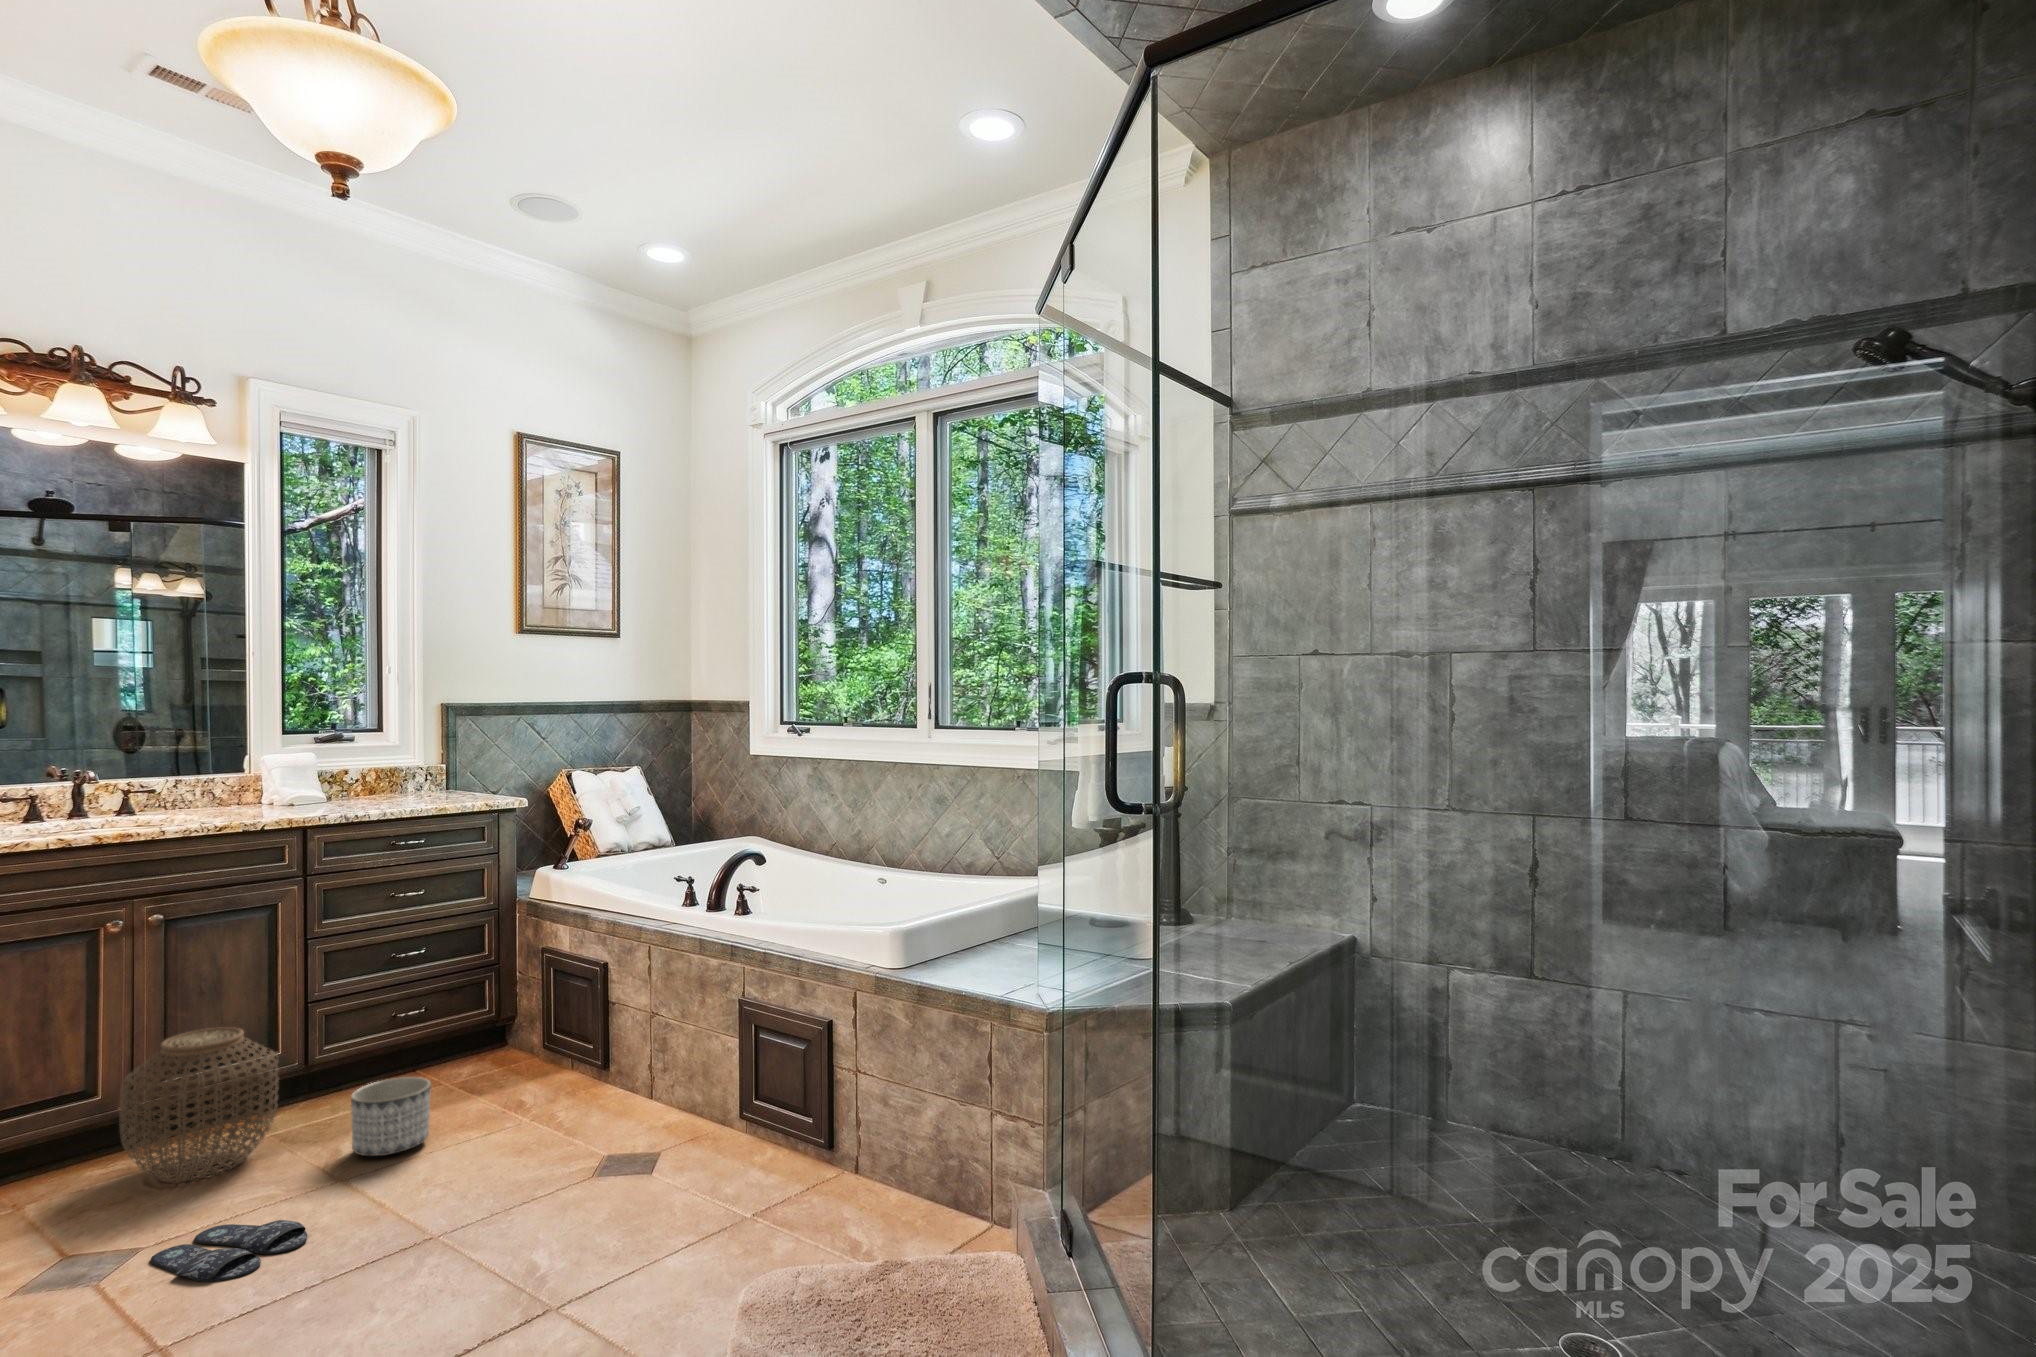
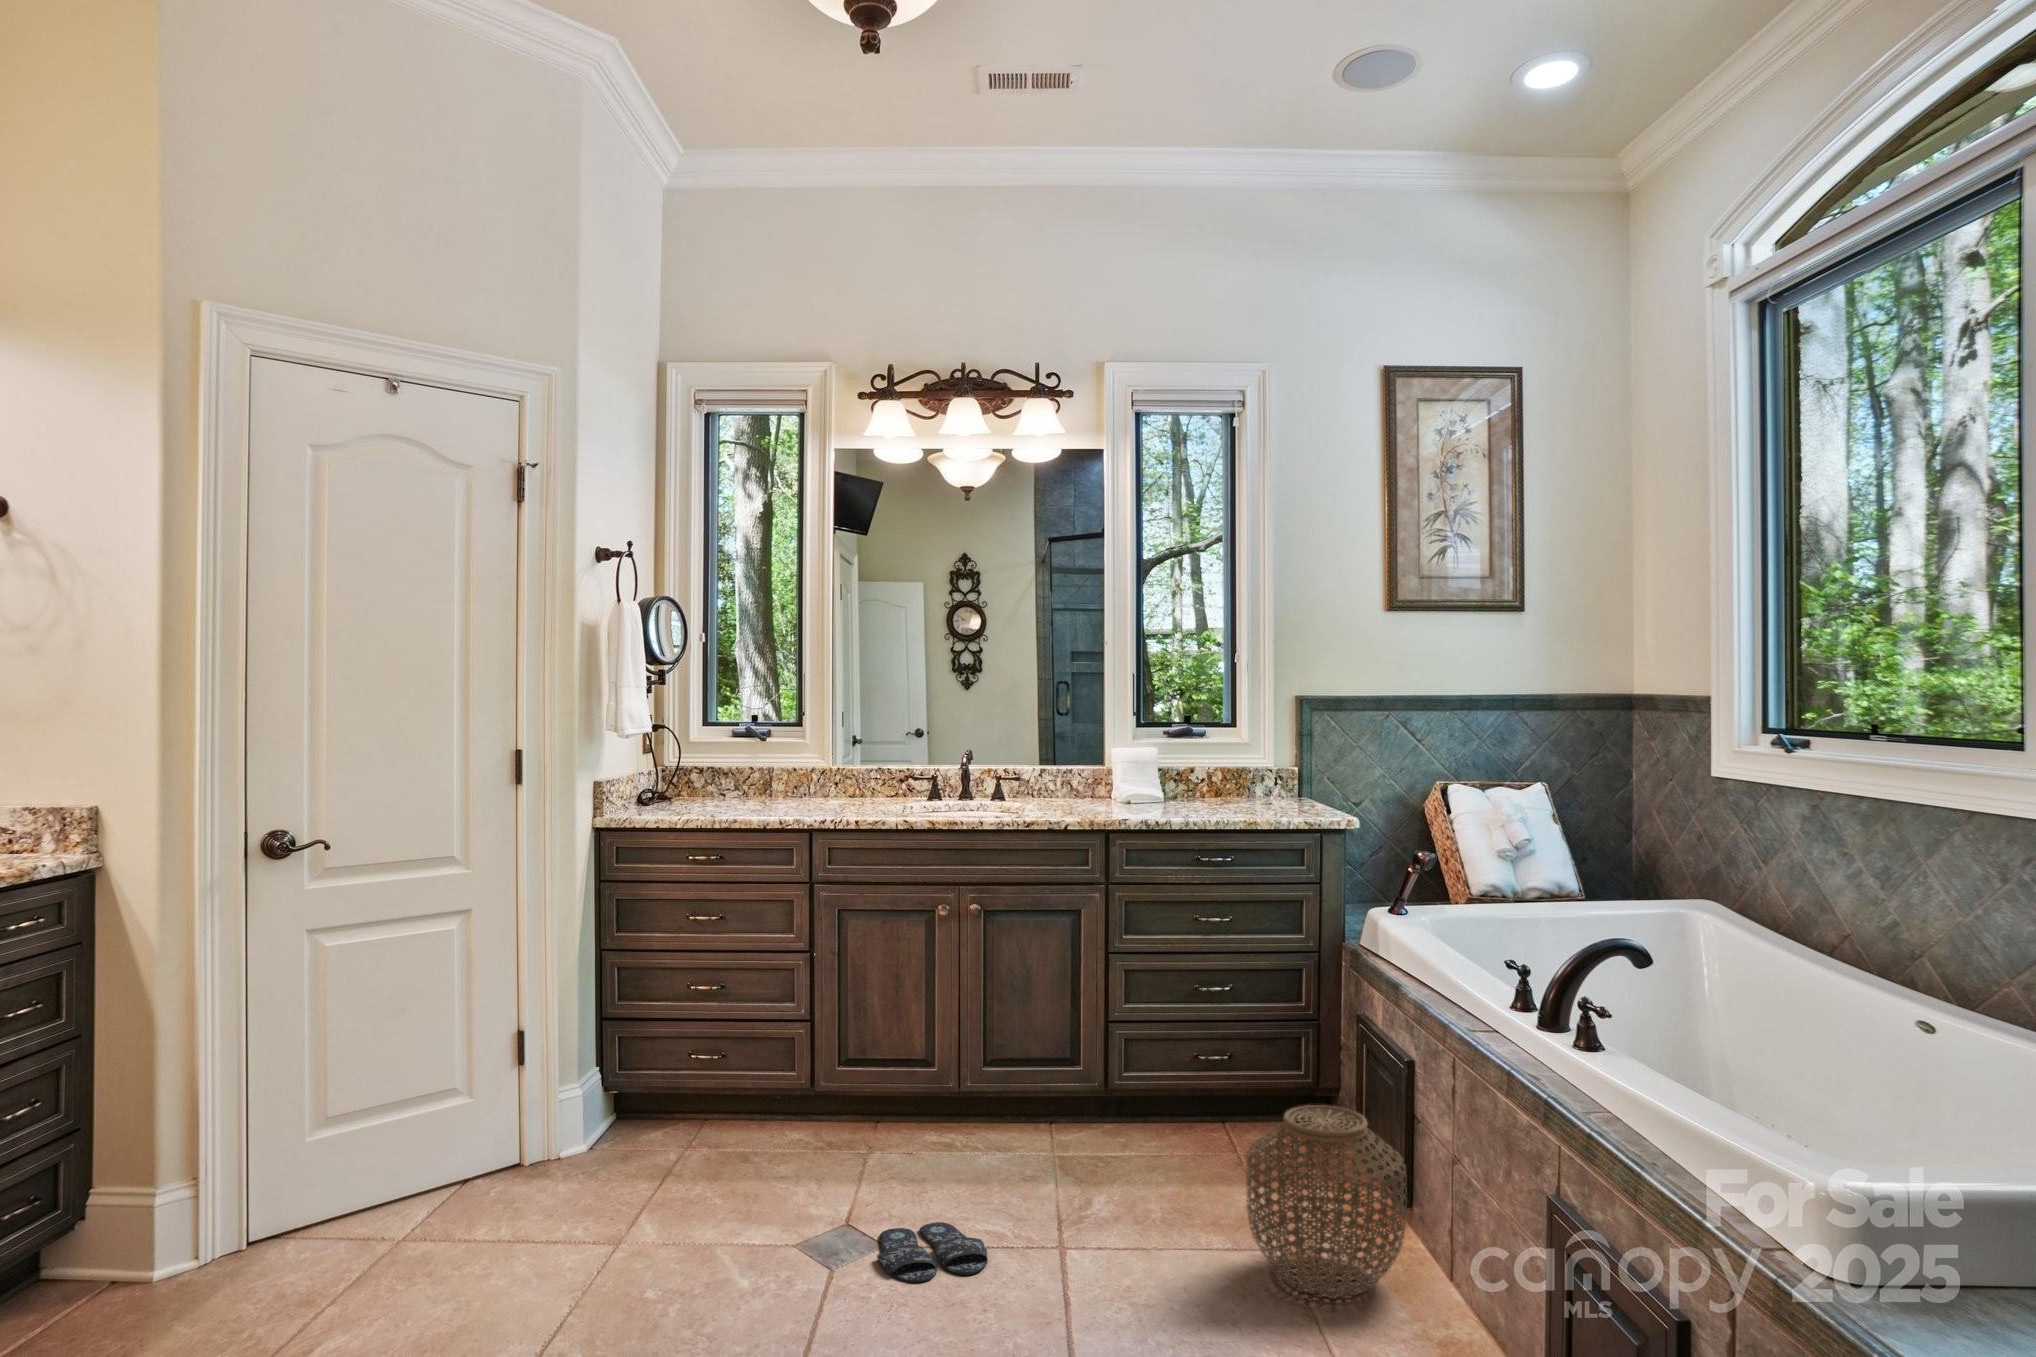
woven basket: present [119,1027,279,1183] -> present [1246,1105,1407,1297]
planter: present [351,1077,431,1156] -> none [1092,1122,1169,1209]

